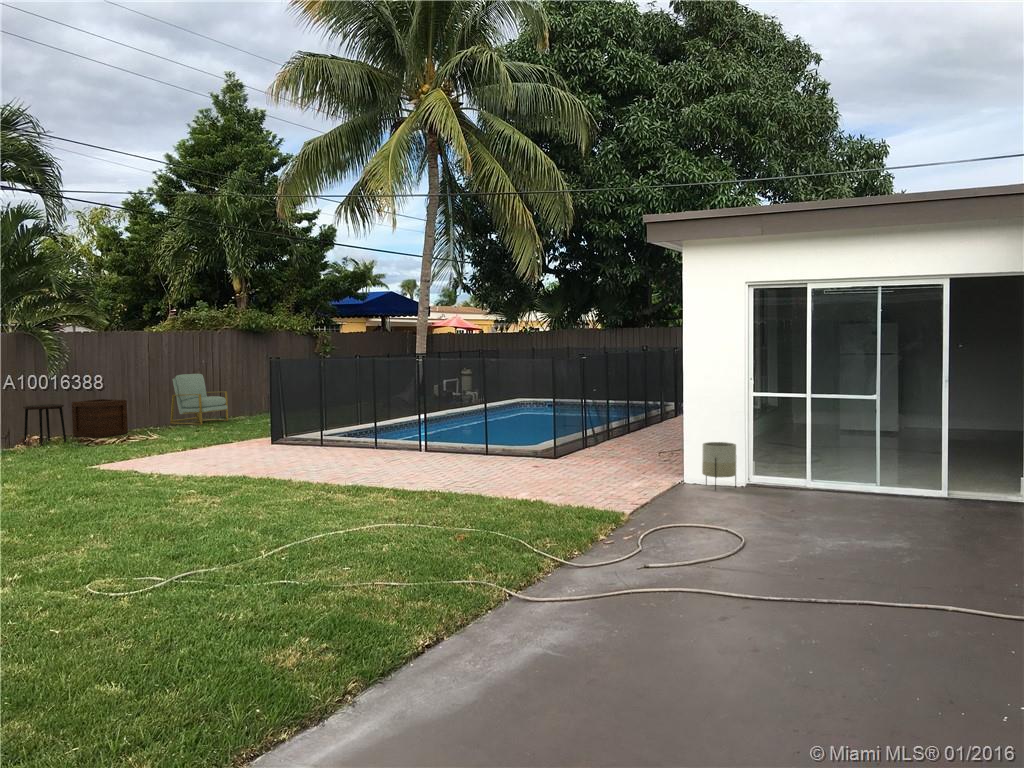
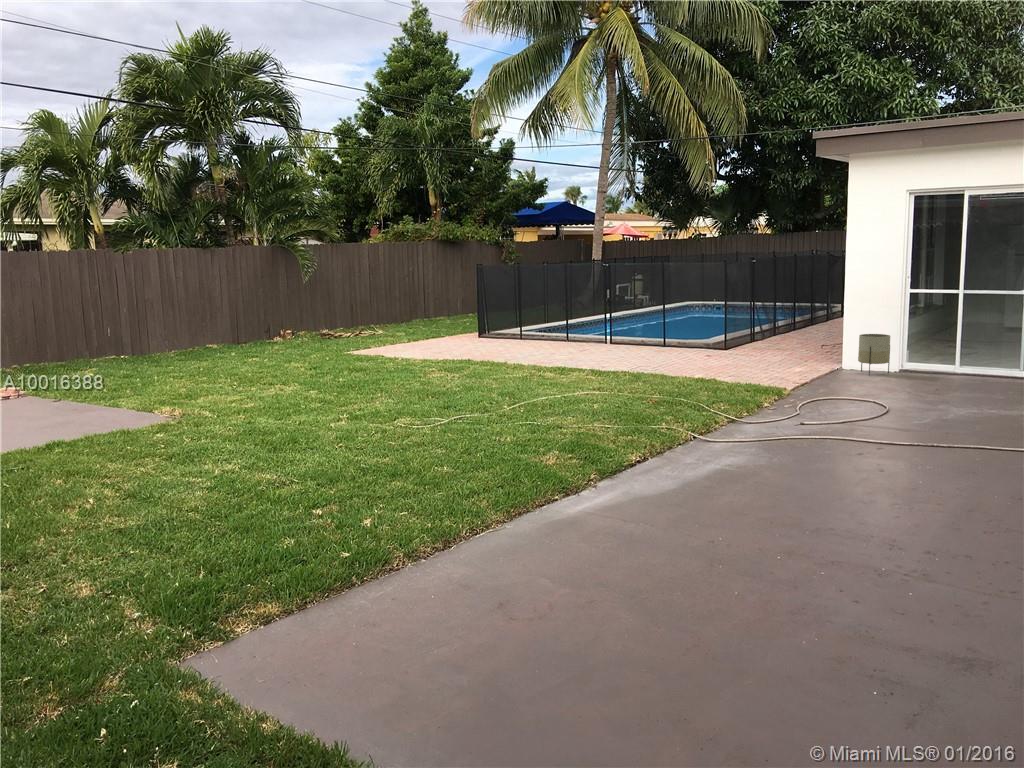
chair: present [170,374,228,425] -> none [388,280,435,323]
wooden crate: present [72,399,128,438] -> none [317,301,360,333]
side table: present [23,404,66,445] -> none [284,305,316,338]

